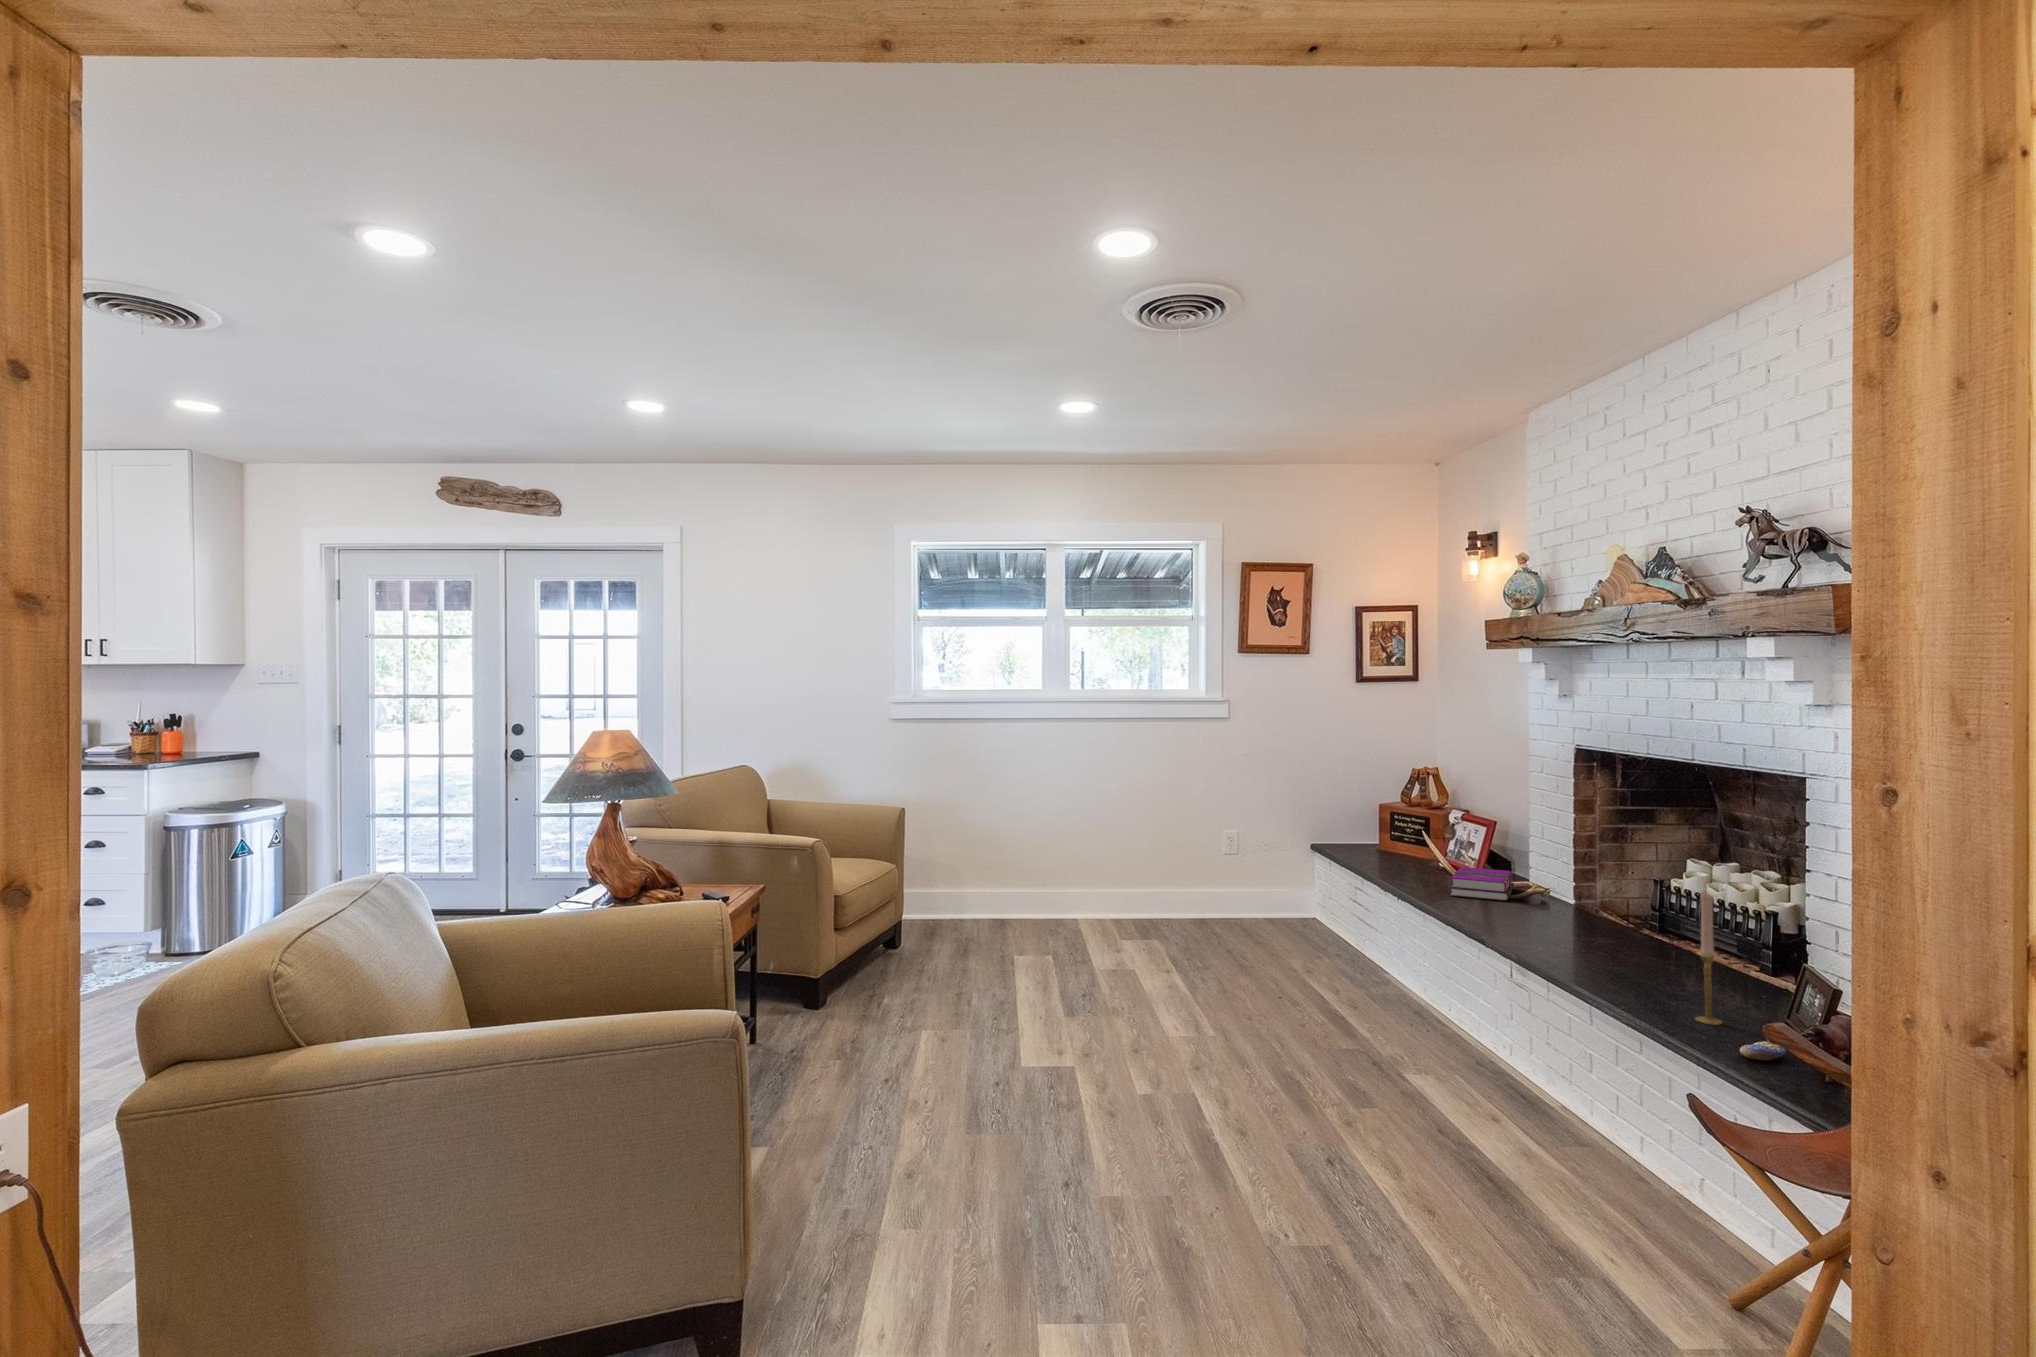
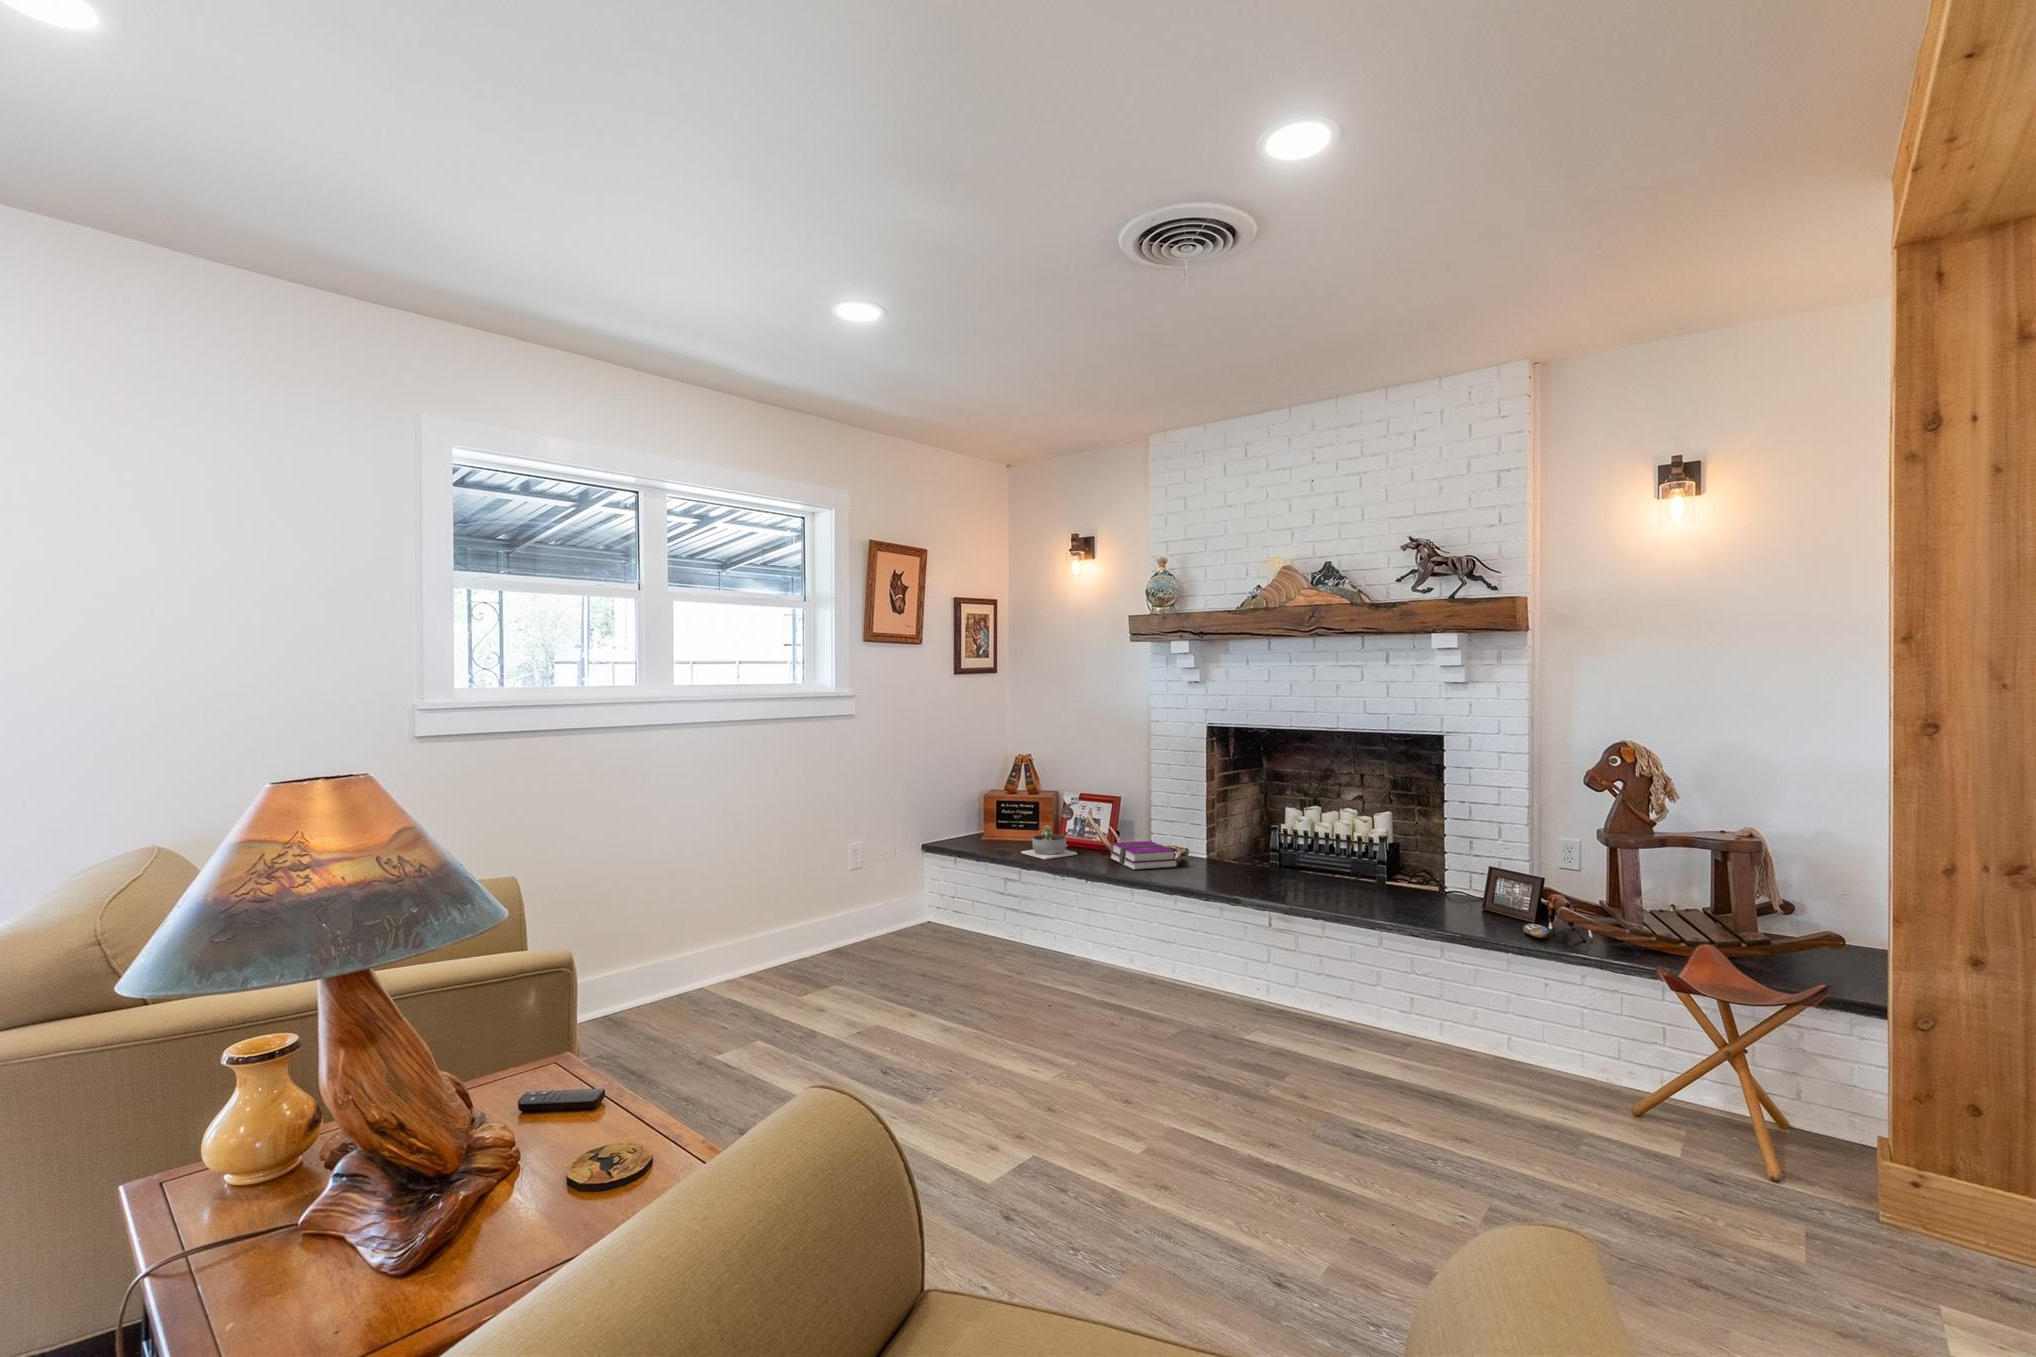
succulent planter: none [1385,840,1436,875] -> present [1021,825,1077,859]
candlestick: present [1696,892,1721,1025] -> none [1487,828,1507,930]

